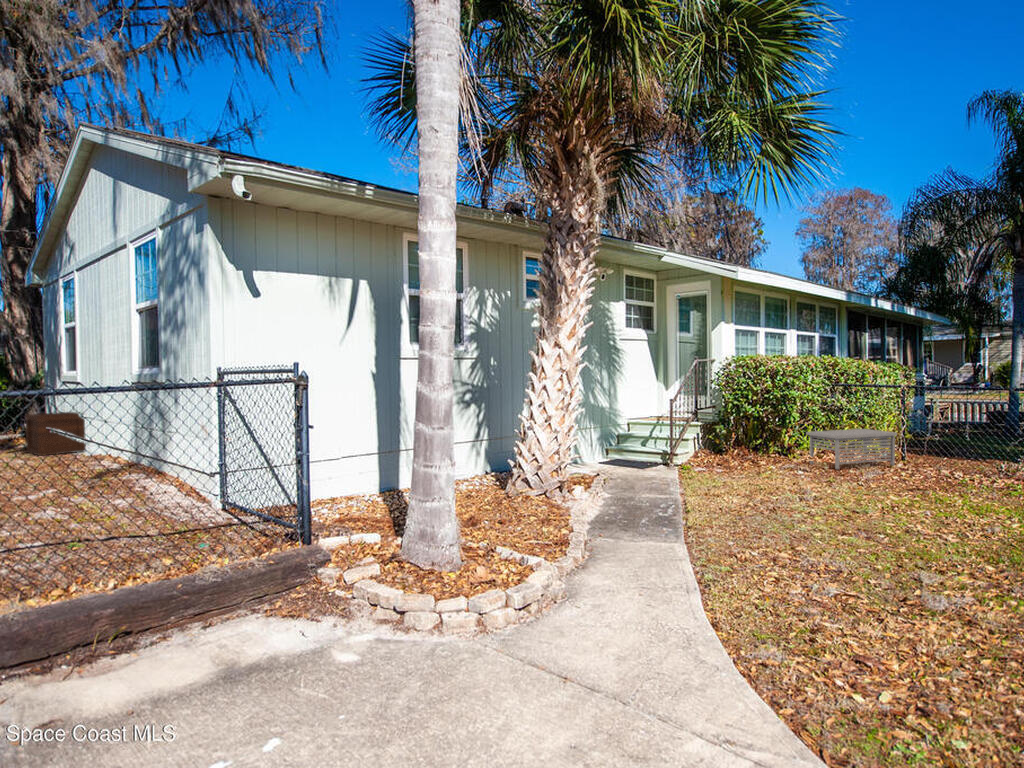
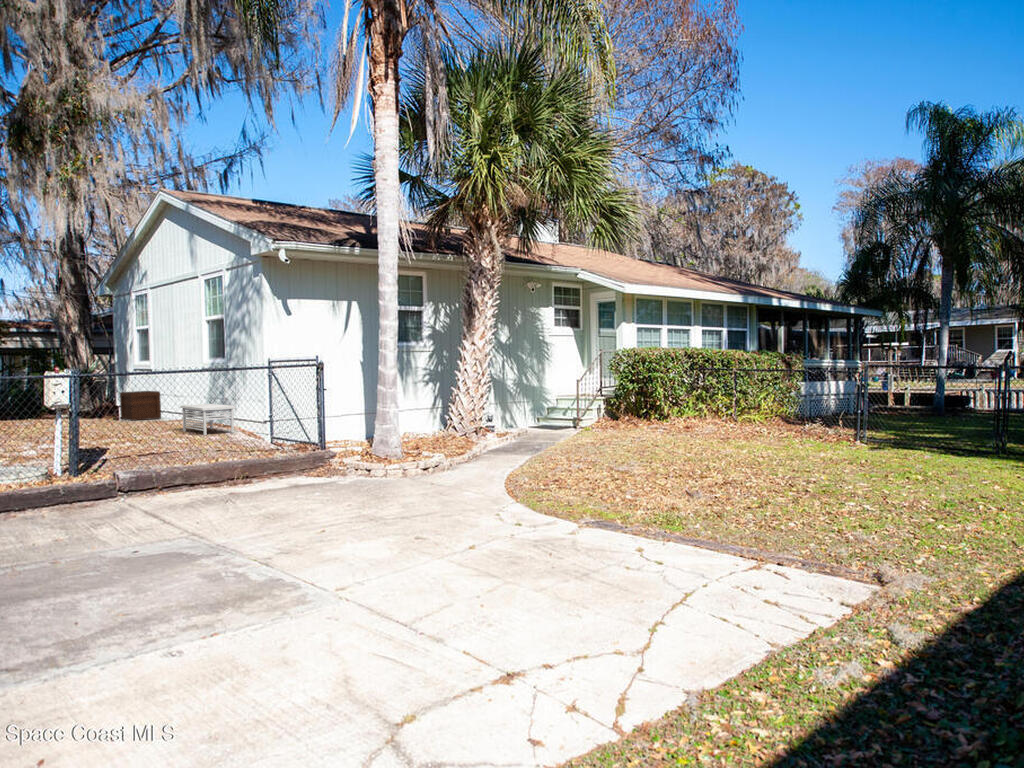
storage bench: present [806,429,897,469] -> present [180,404,235,435]

